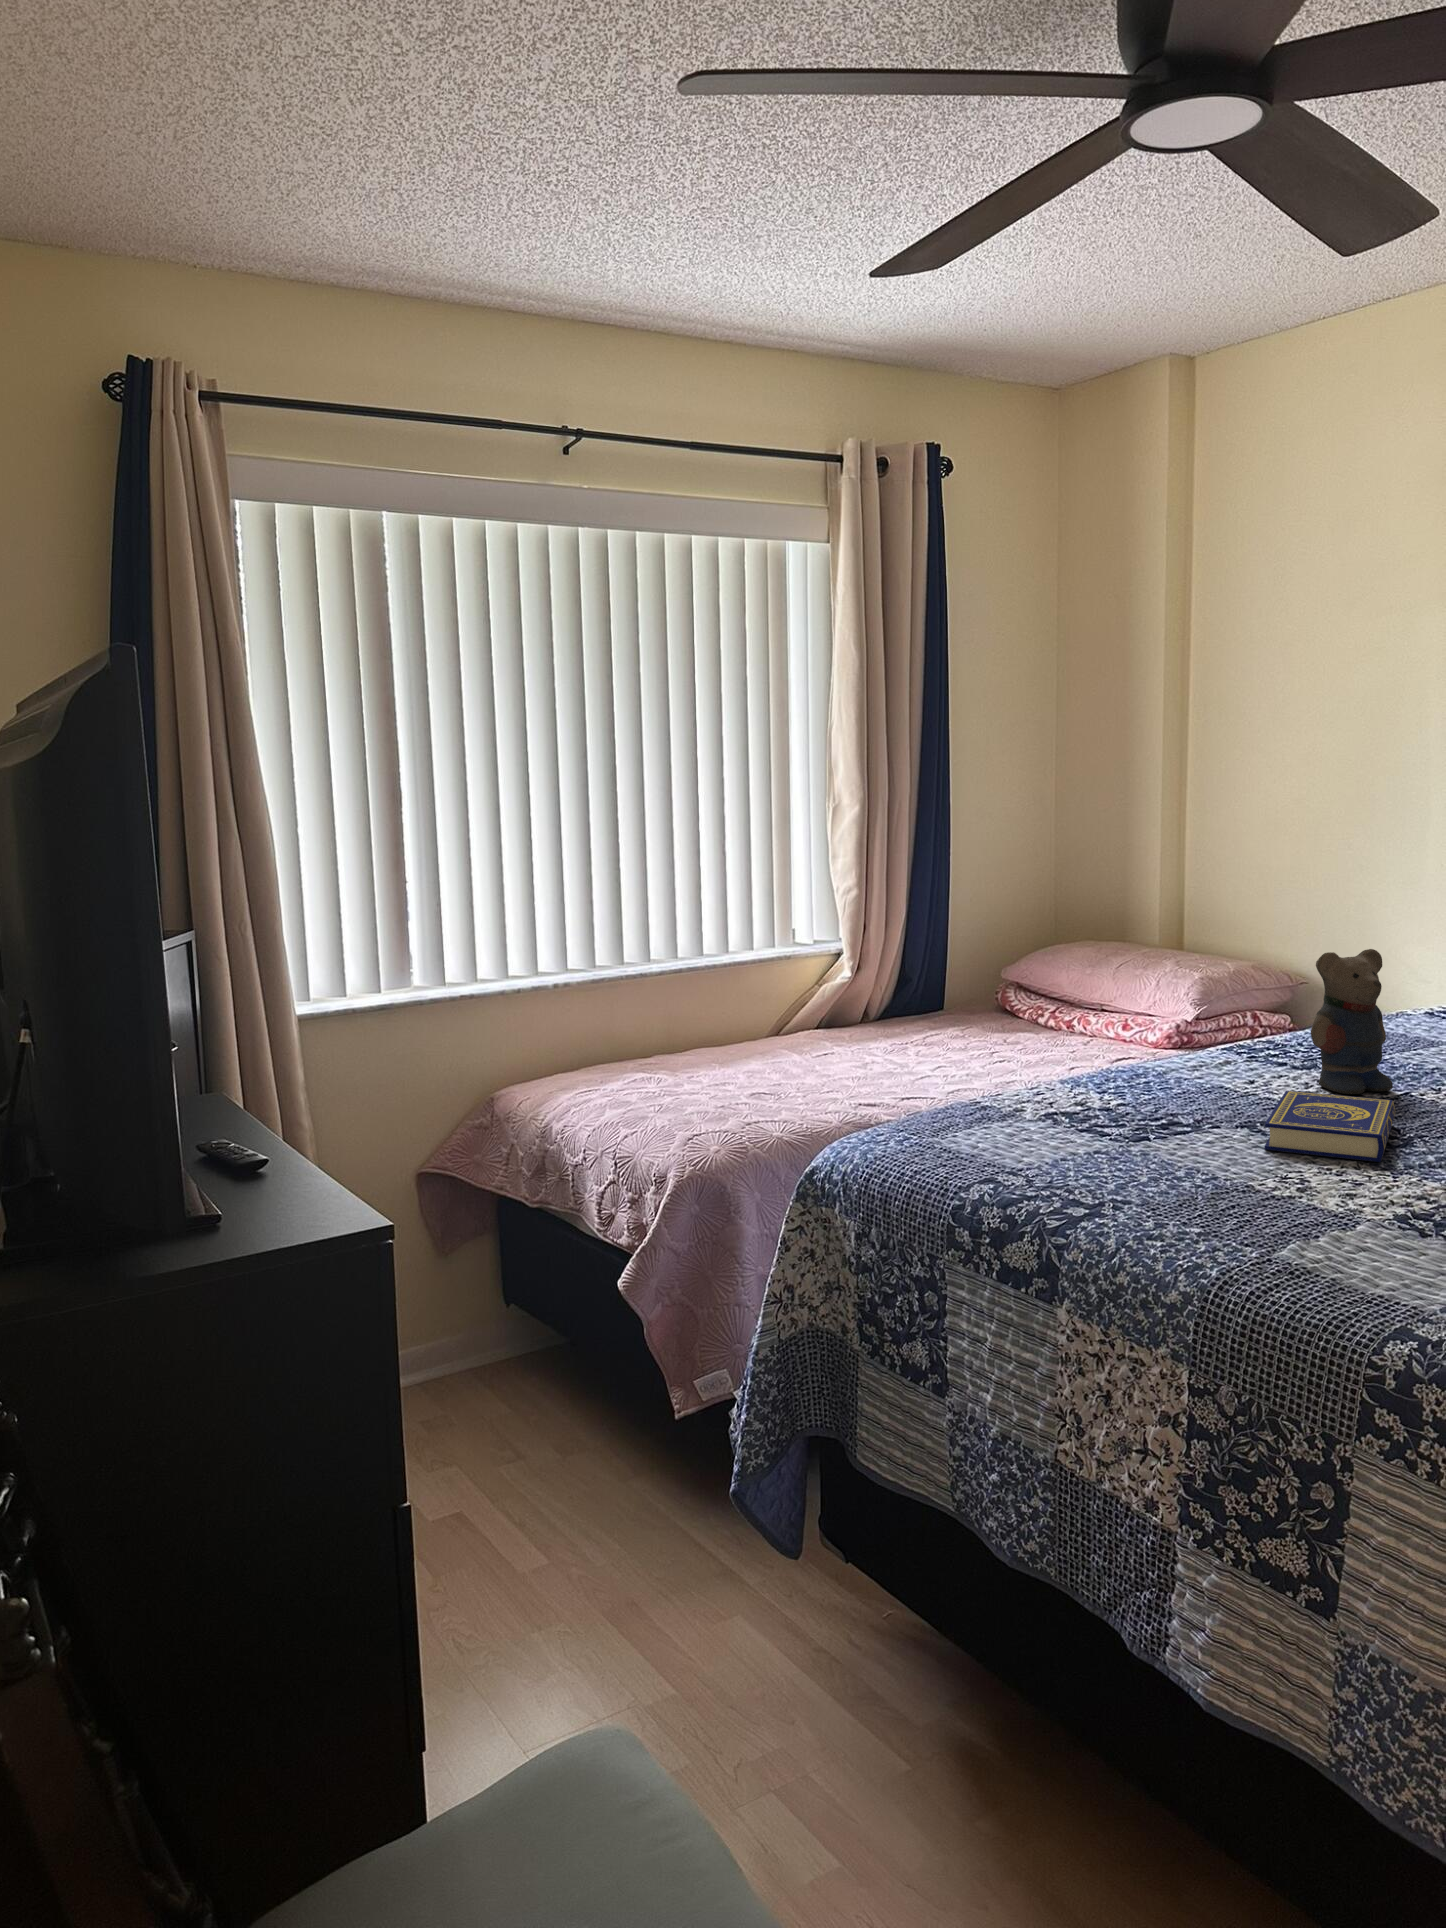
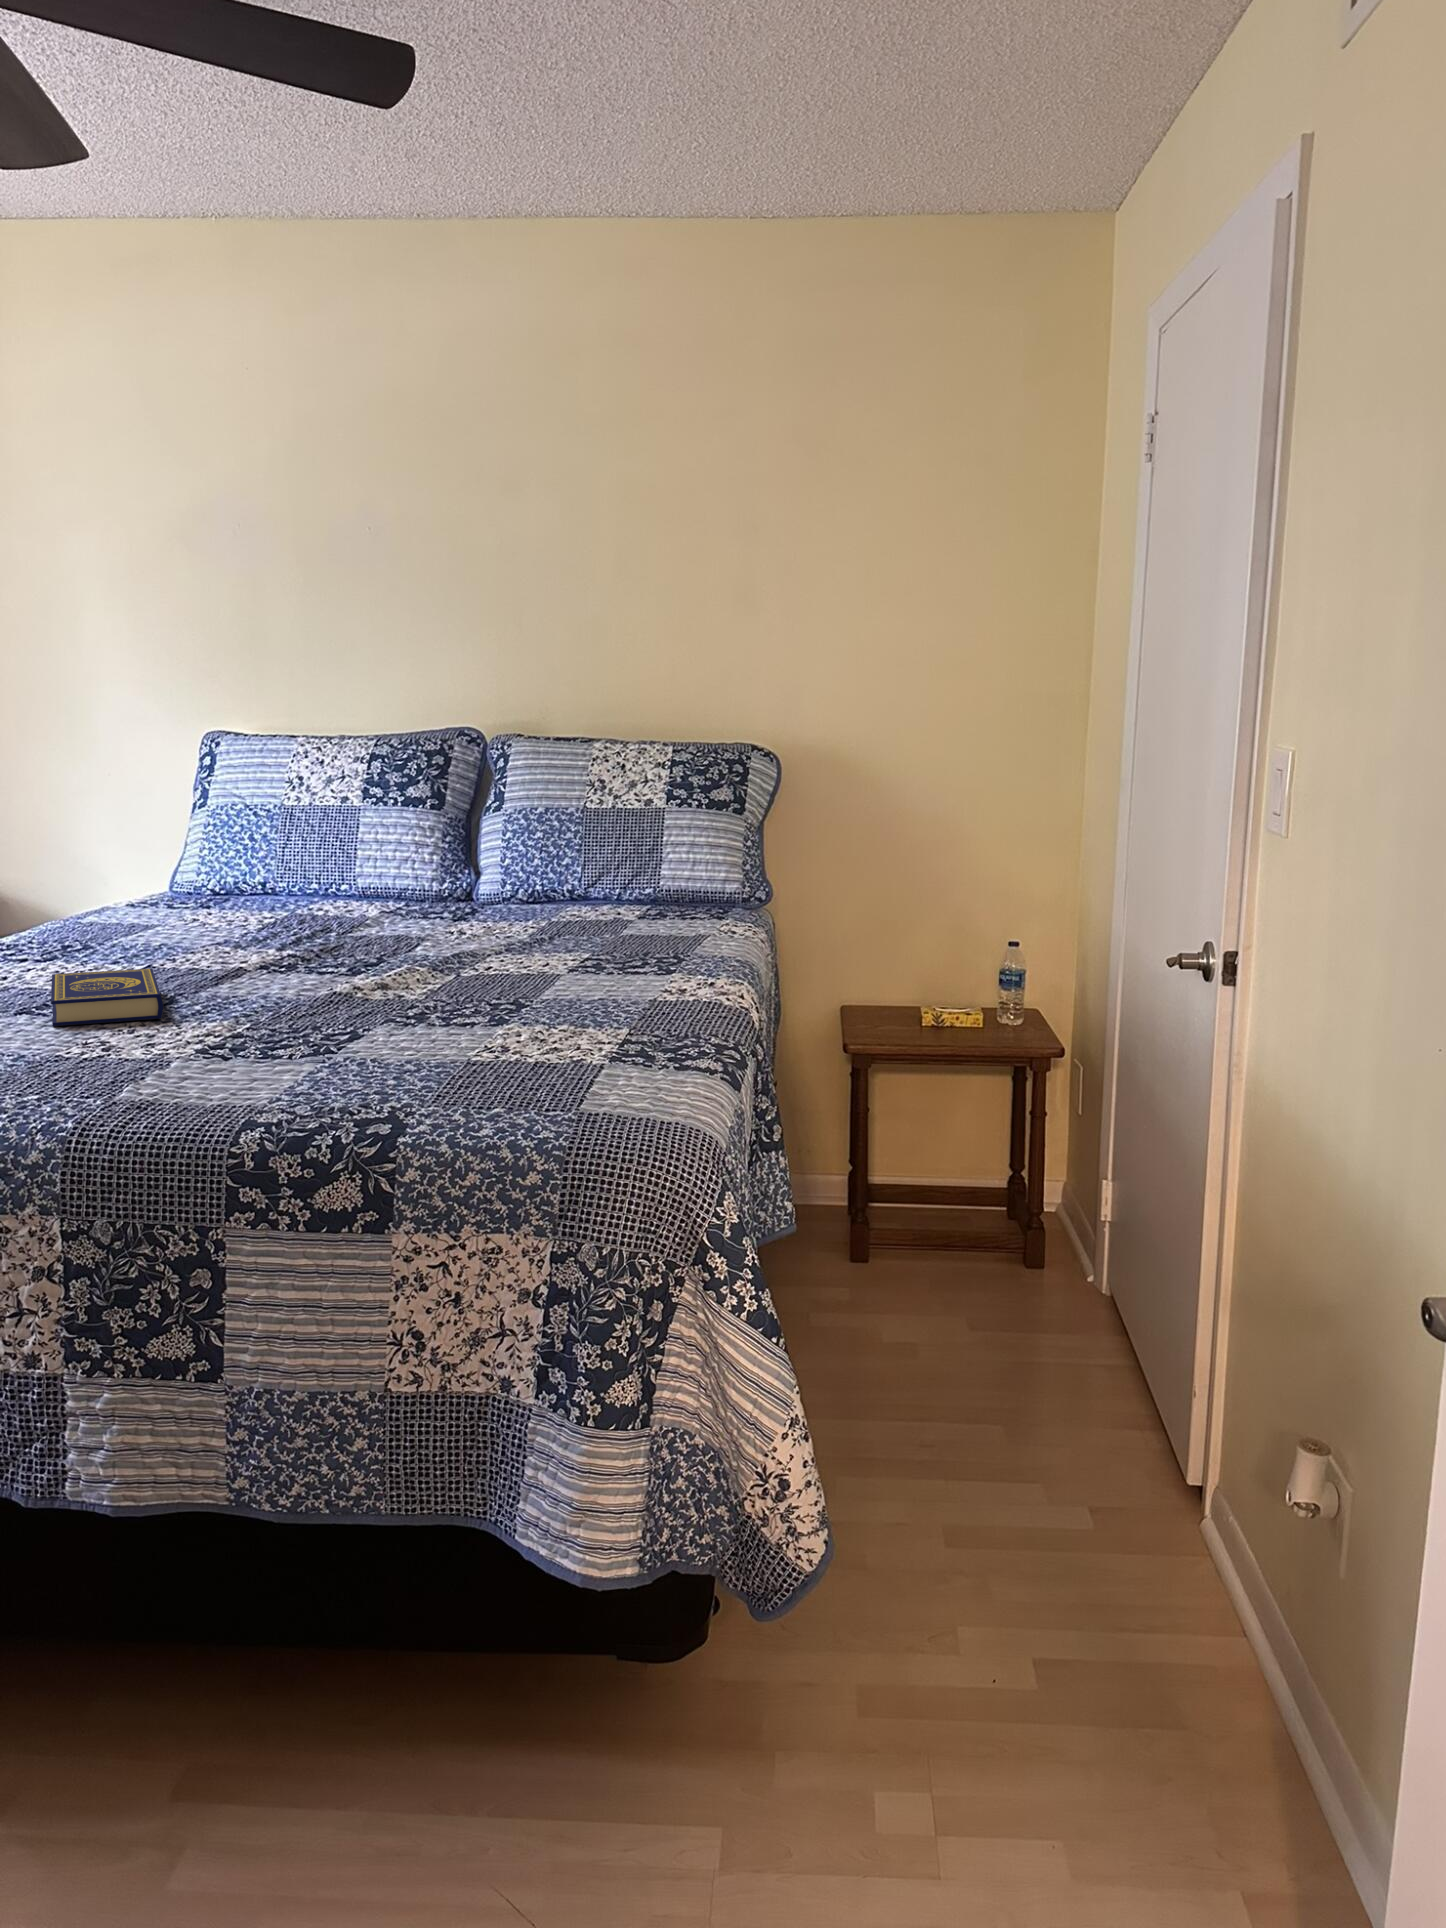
teddy bear: present [1311,949,1393,1094] -> none [58,837,138,974]

